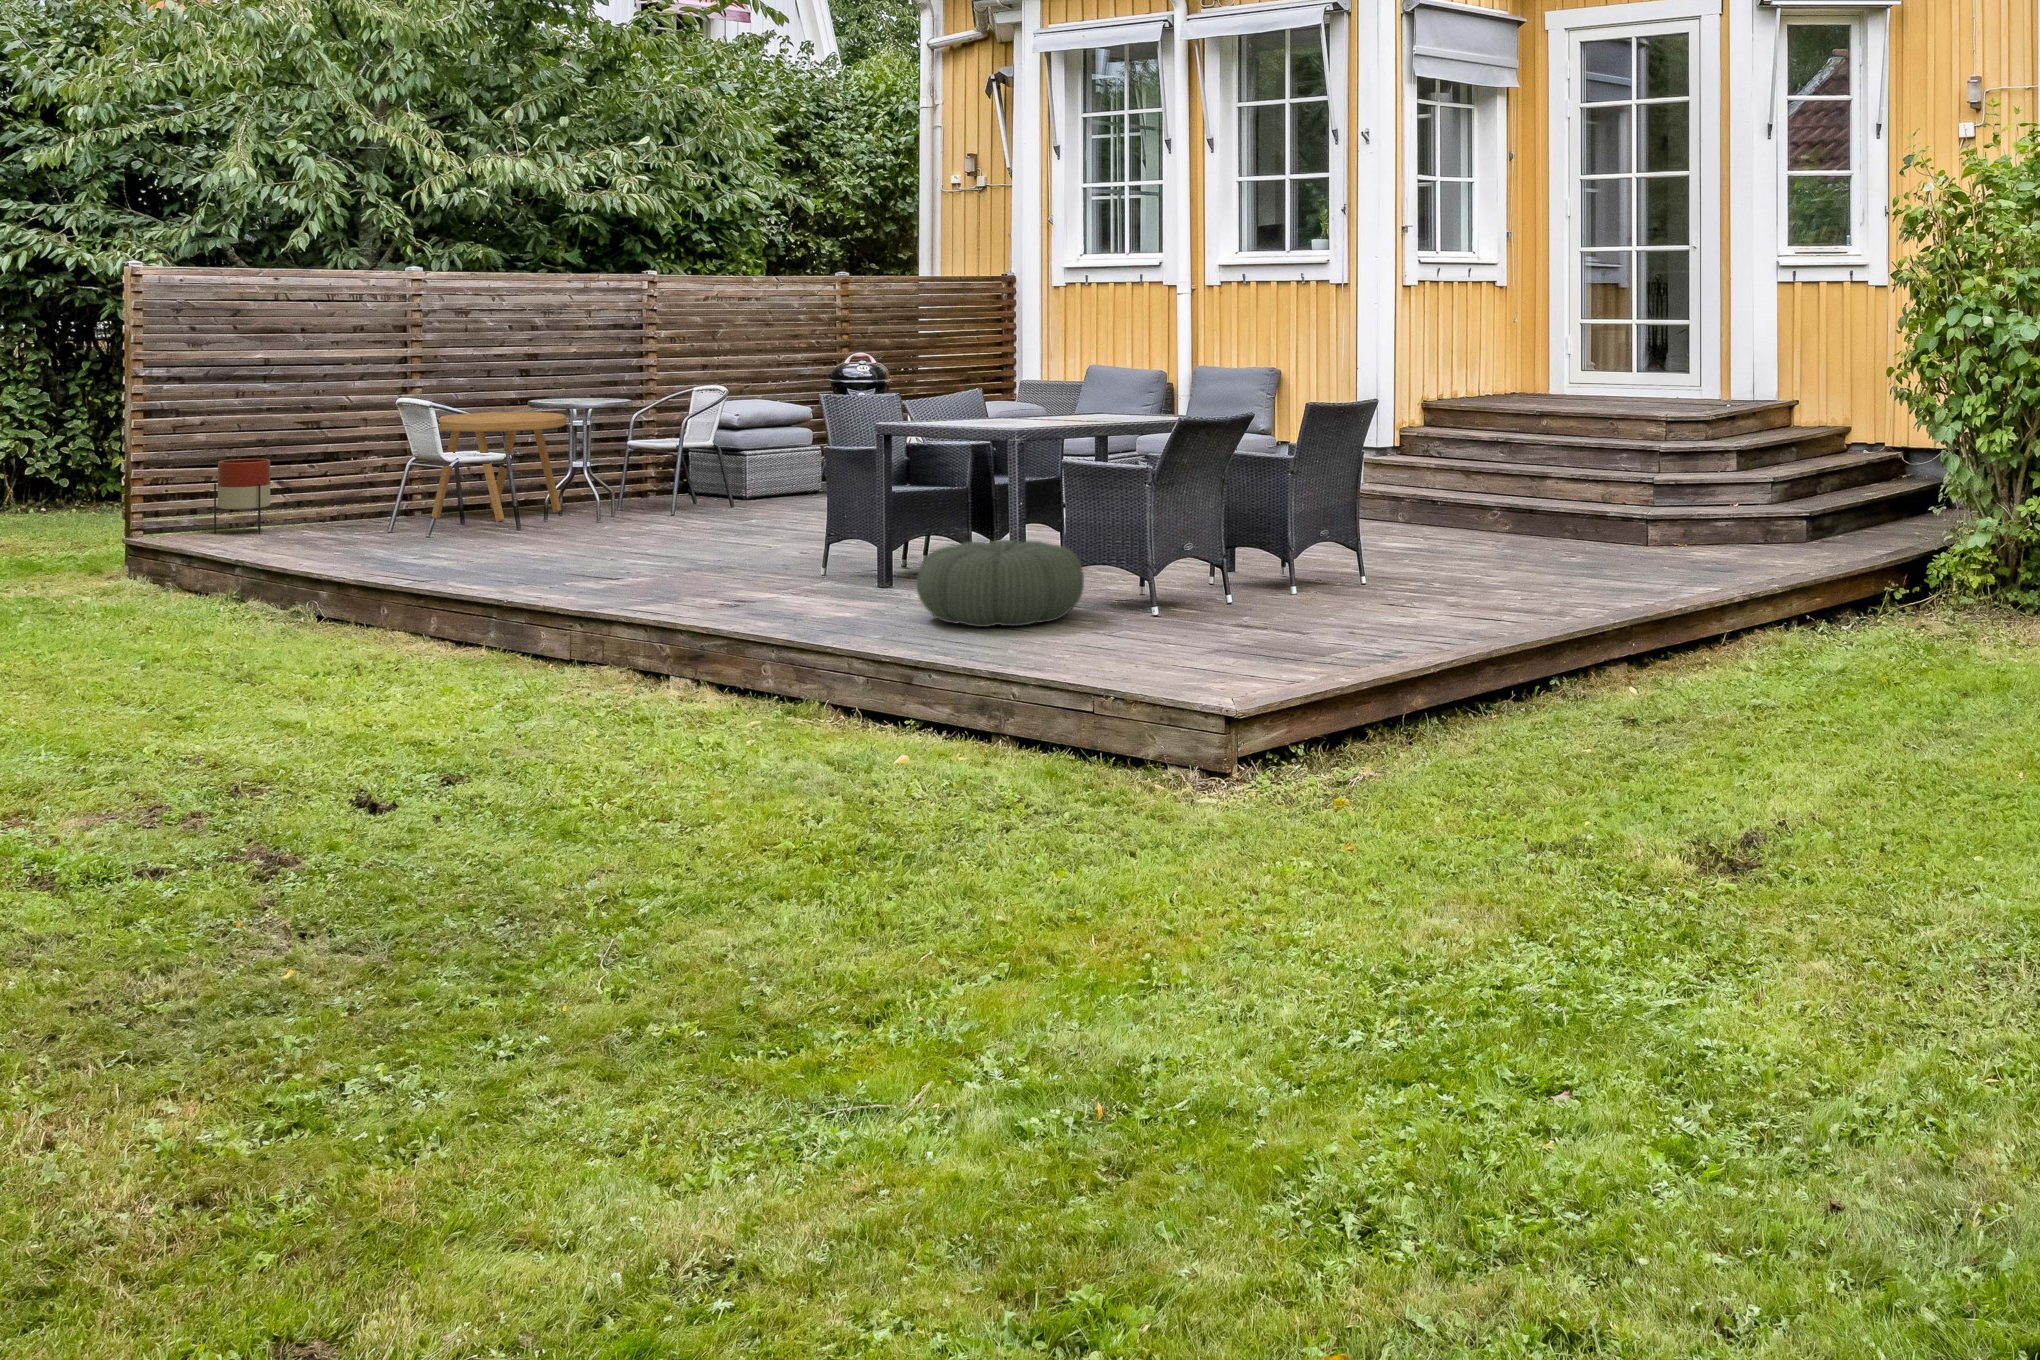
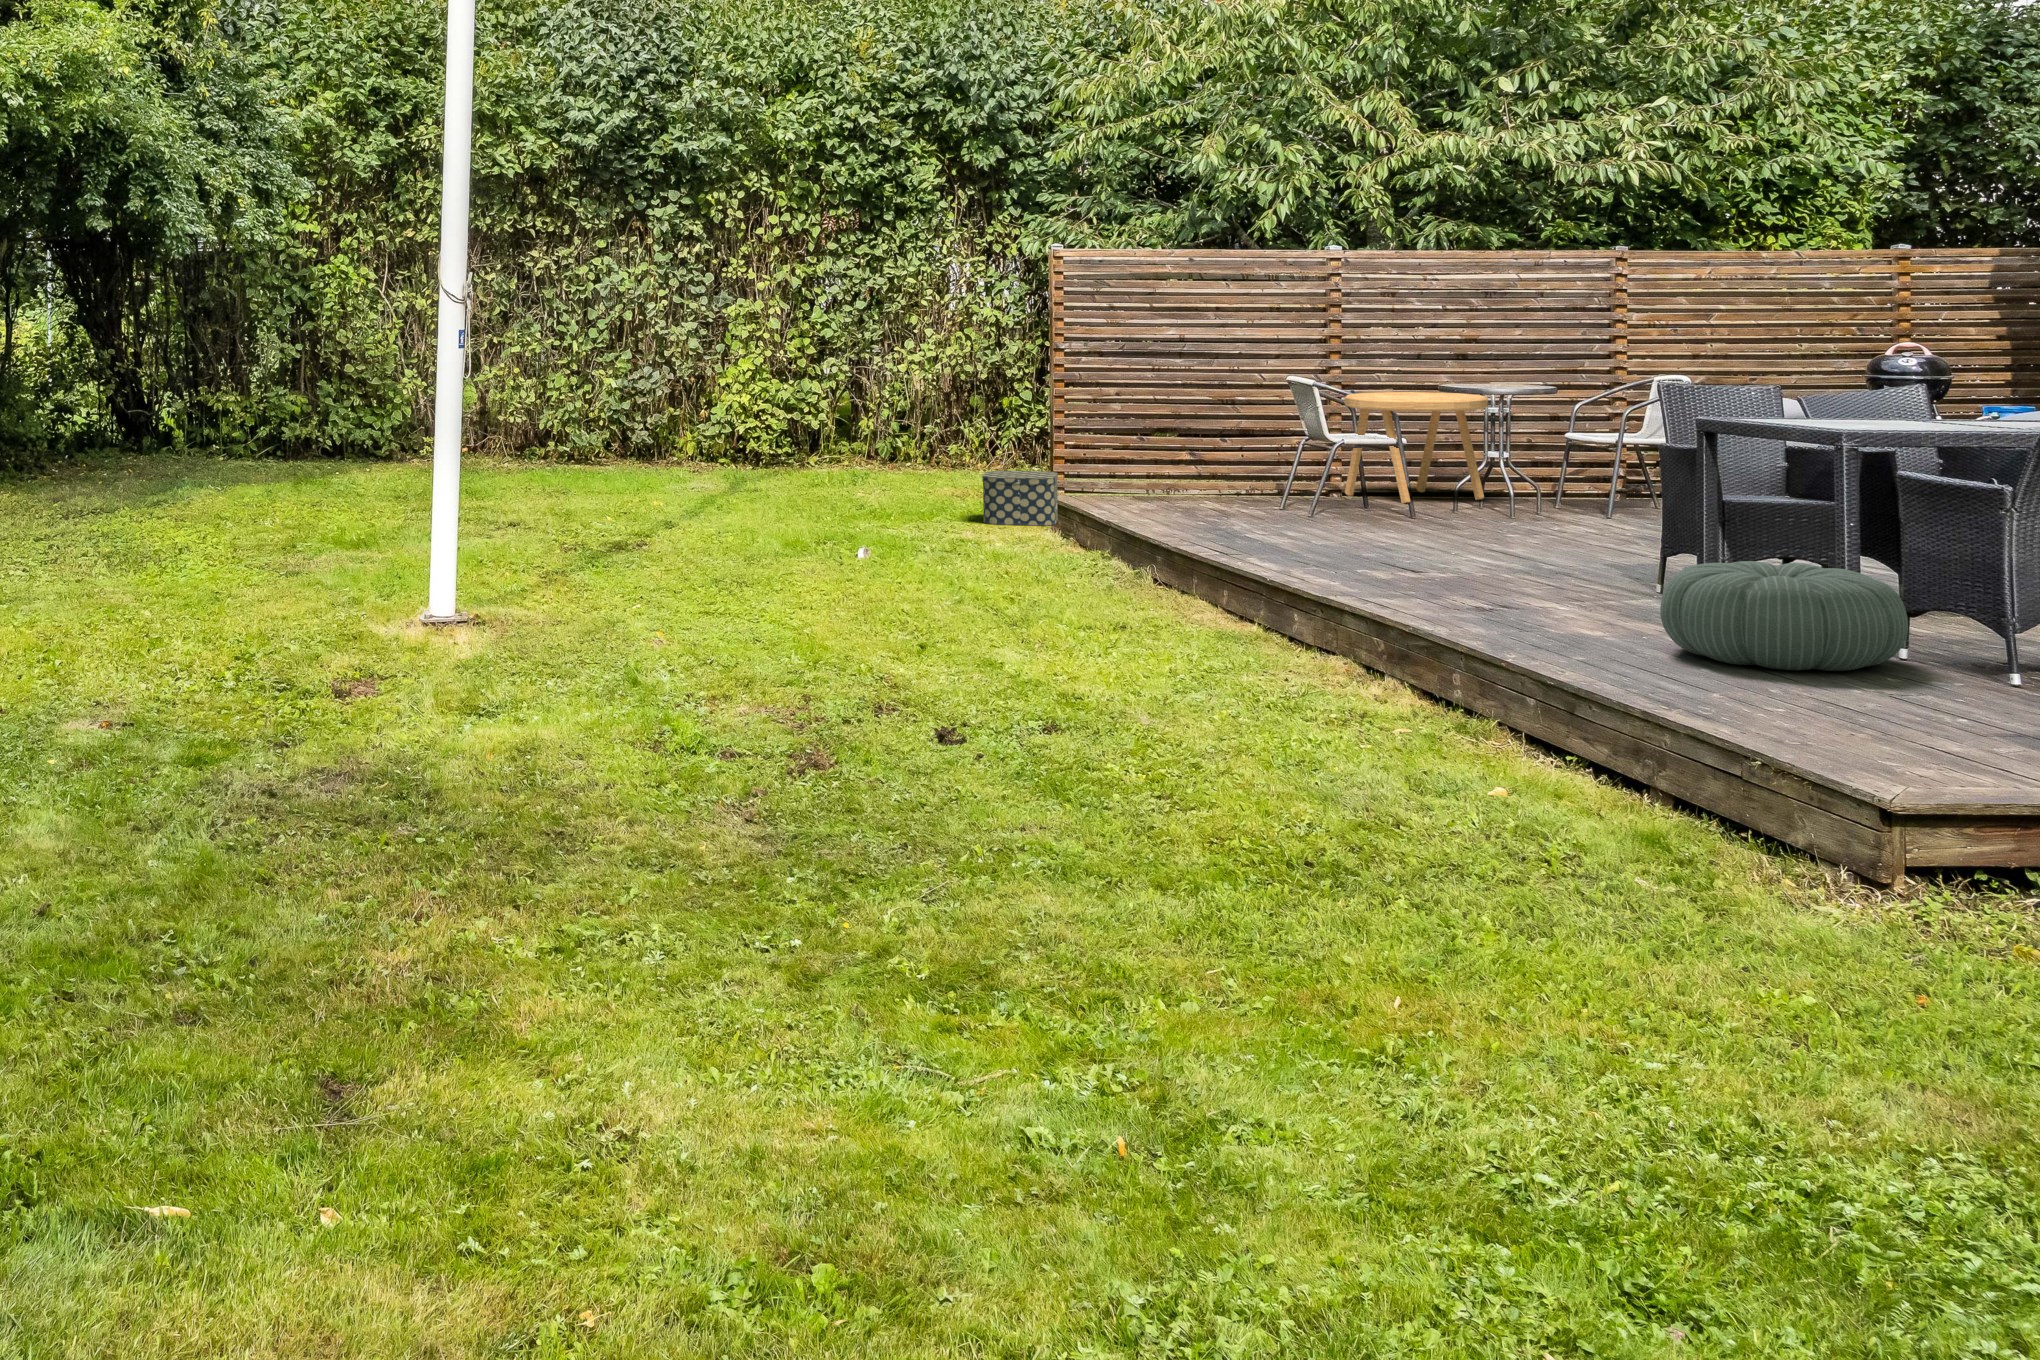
planter: present [214,459,271,534] -> none [1131,425,1181,495]
storage box: none [40,520,137,586] -> present [982,471,1058,526]

